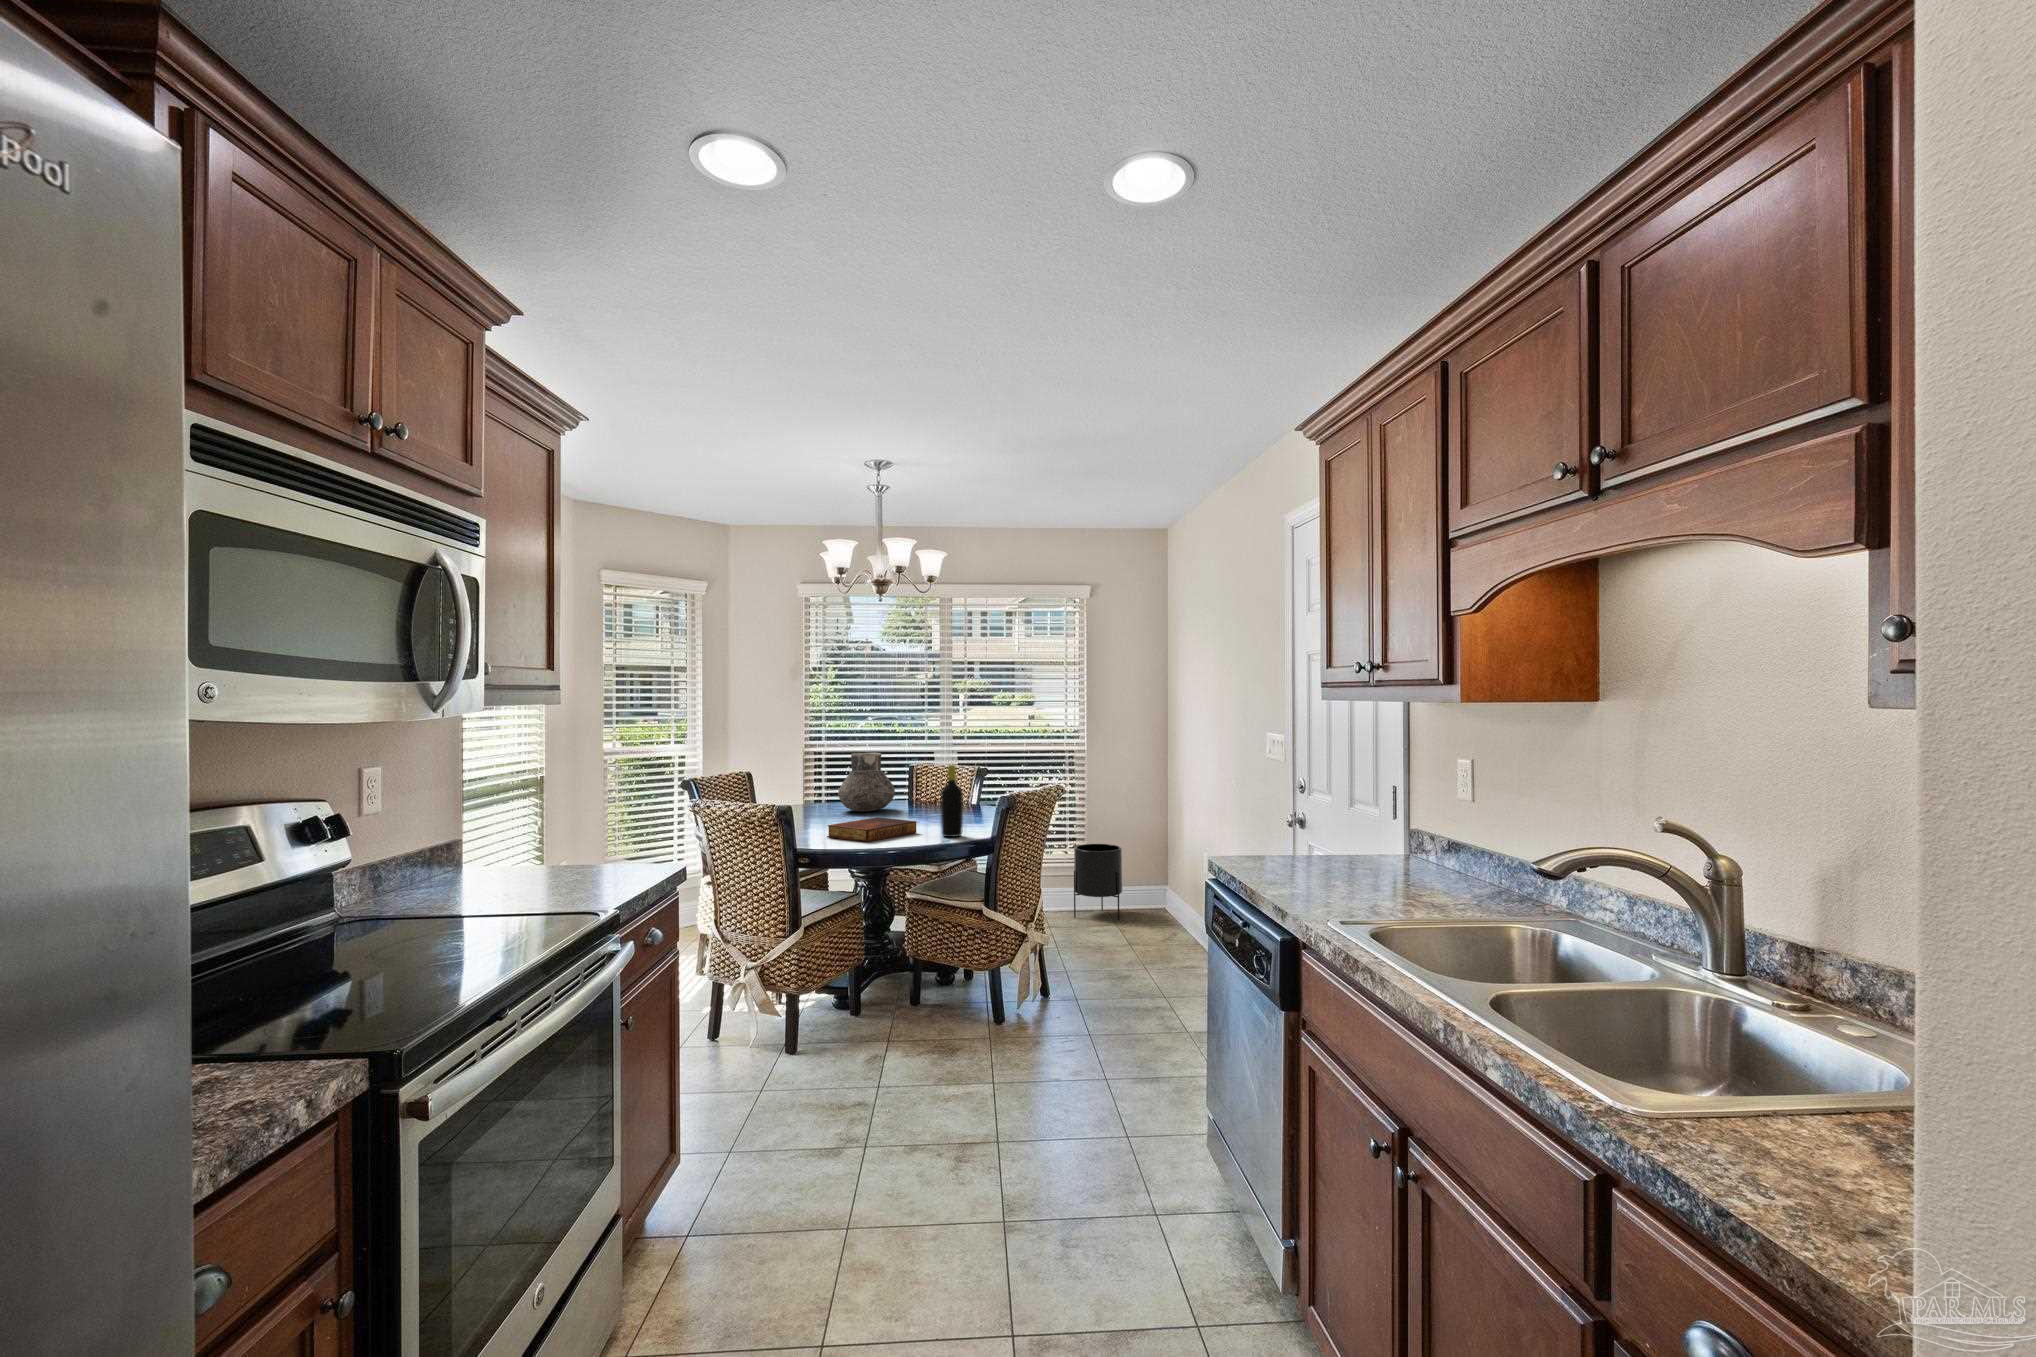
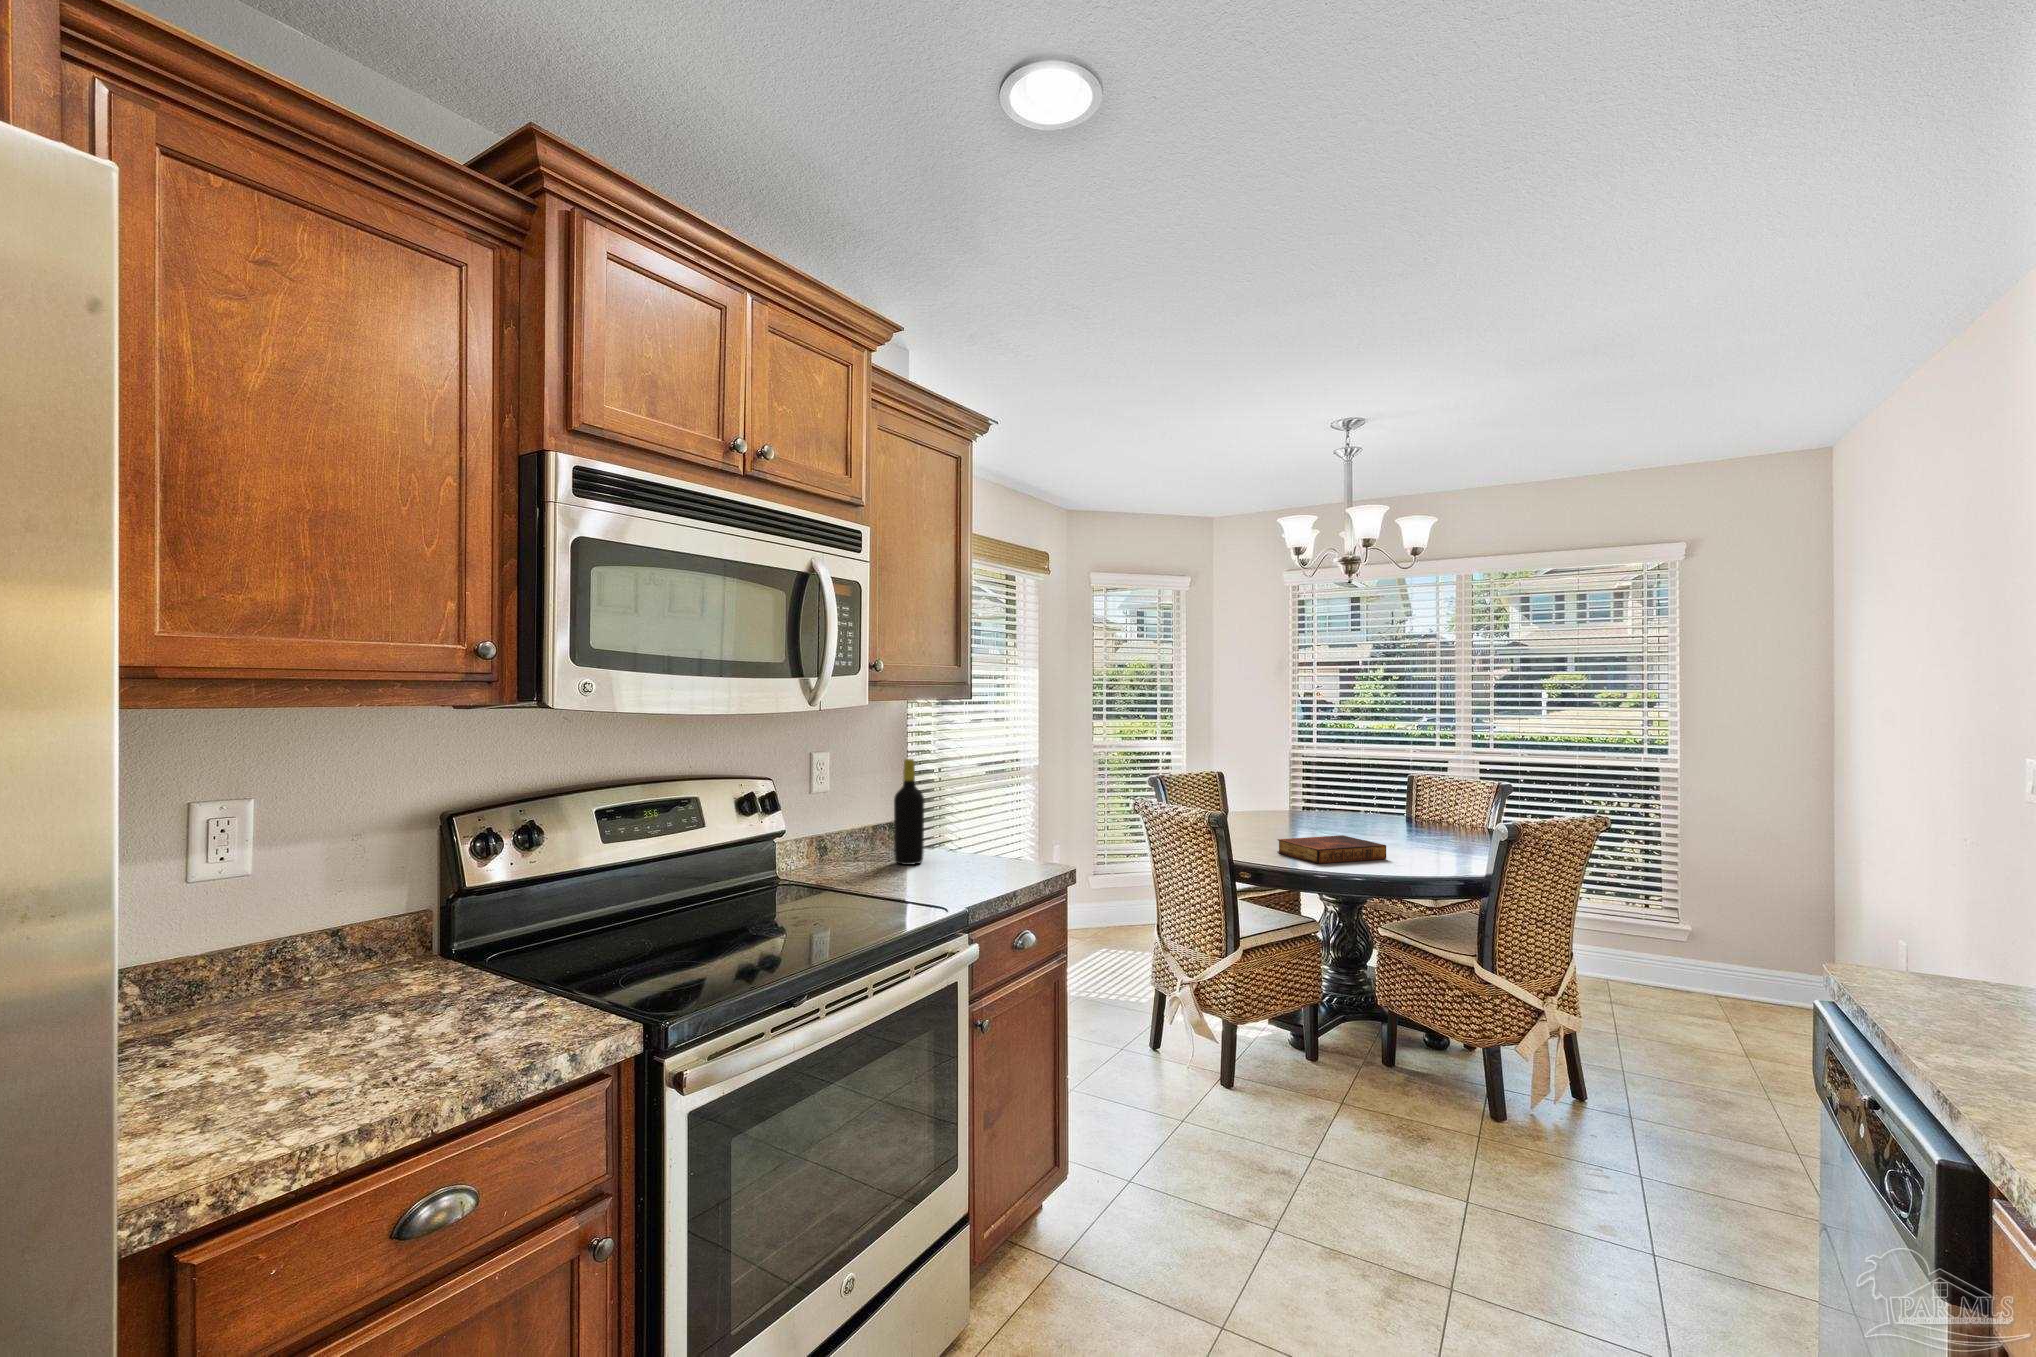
vase: present [838,753,895,812] -> none [1314,759,1382,826]
bottle: present [941,765,963,837] -> present [894,759,924,865]
planter: present [1074,844,1122,920] -> none [1653,897,1735,1009]

